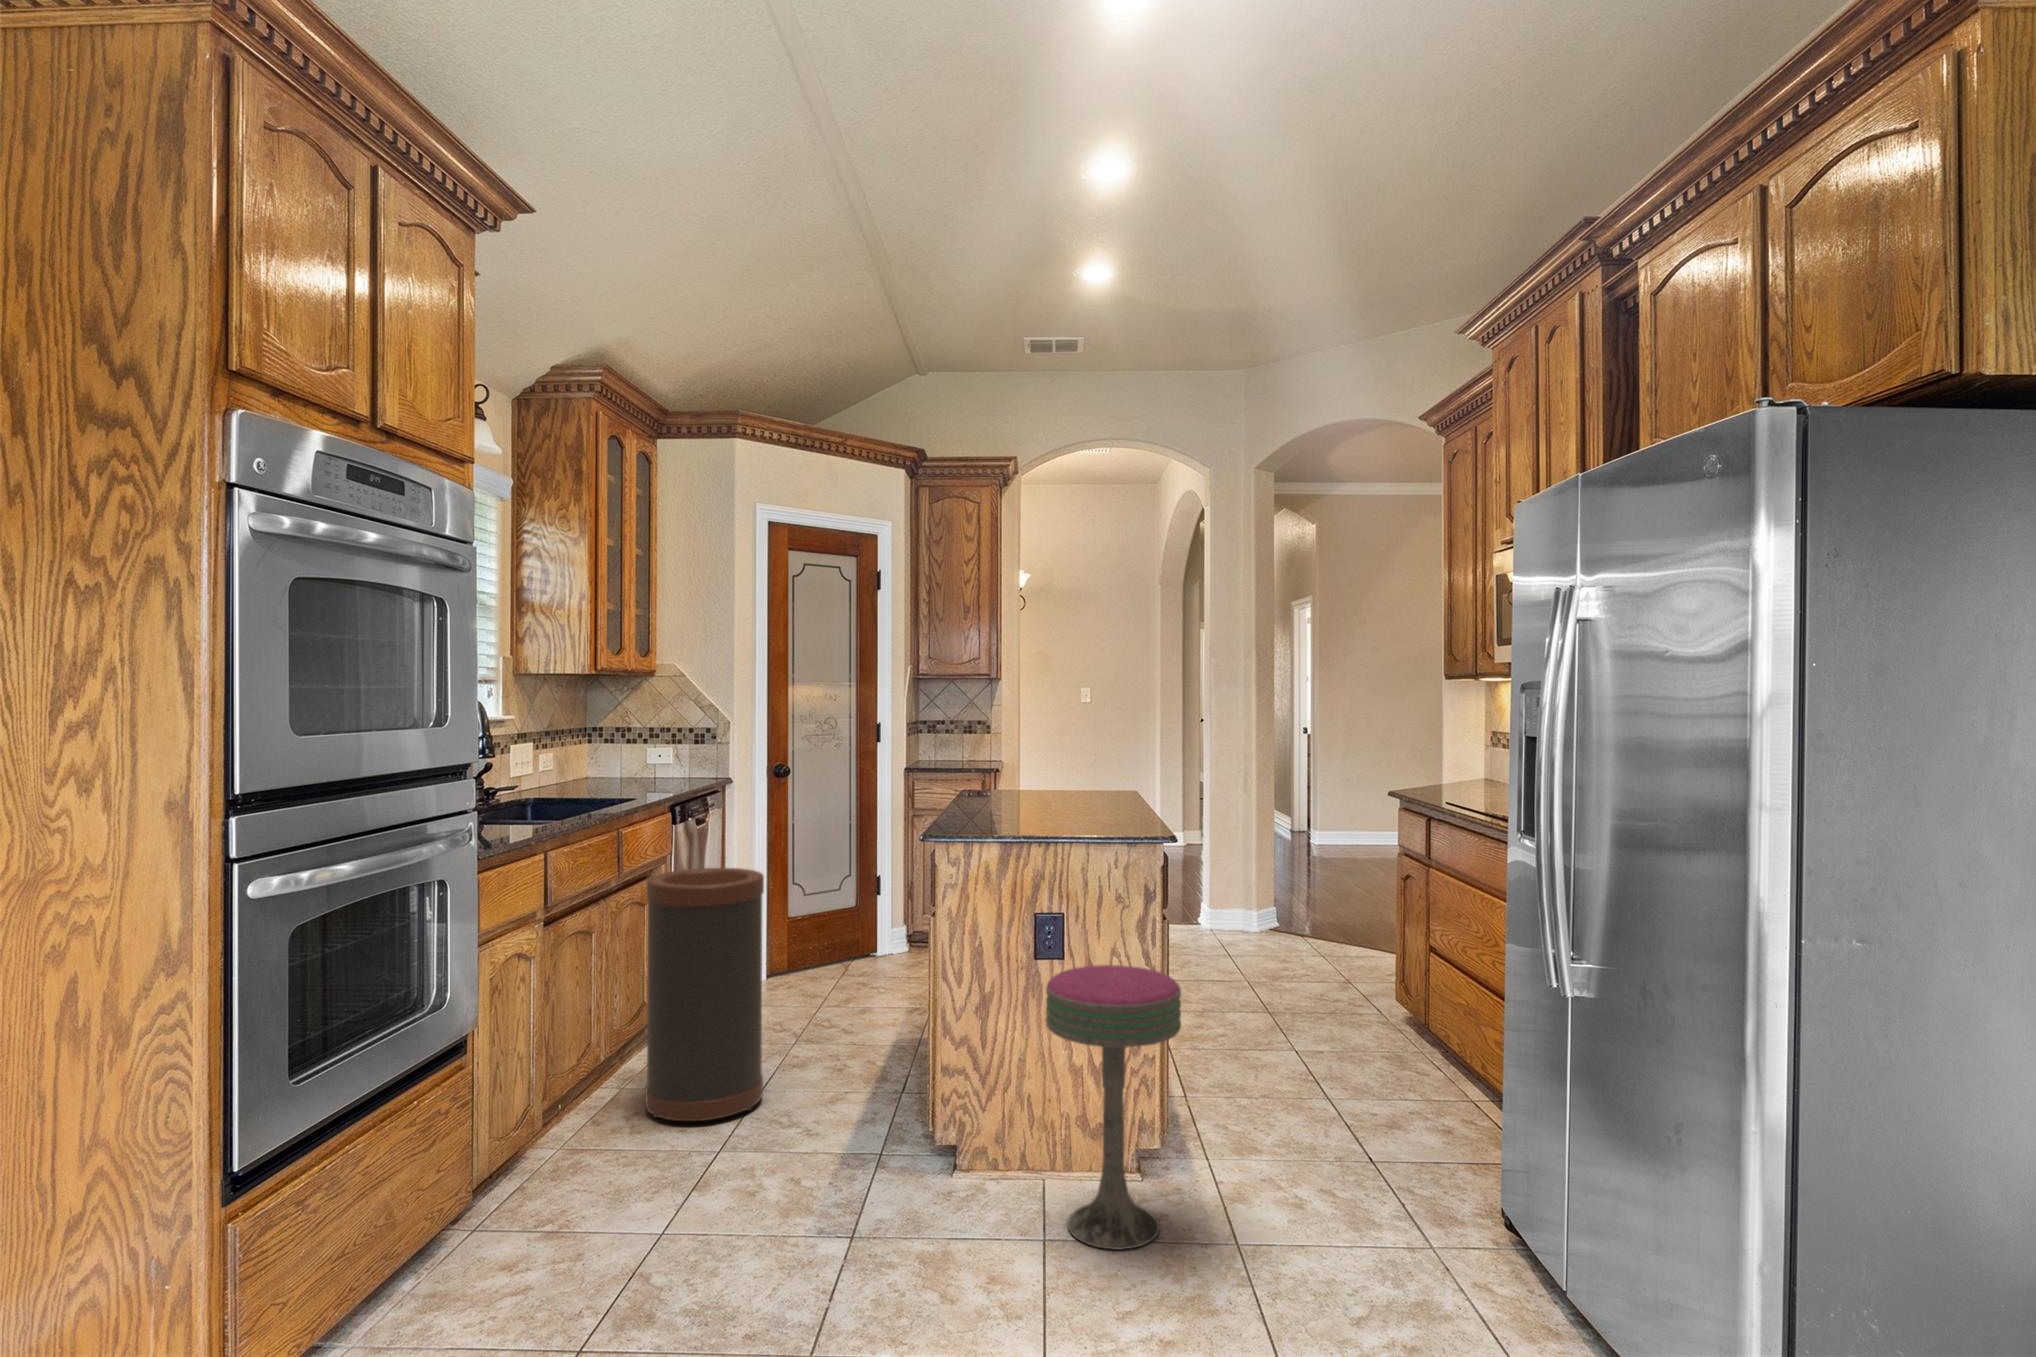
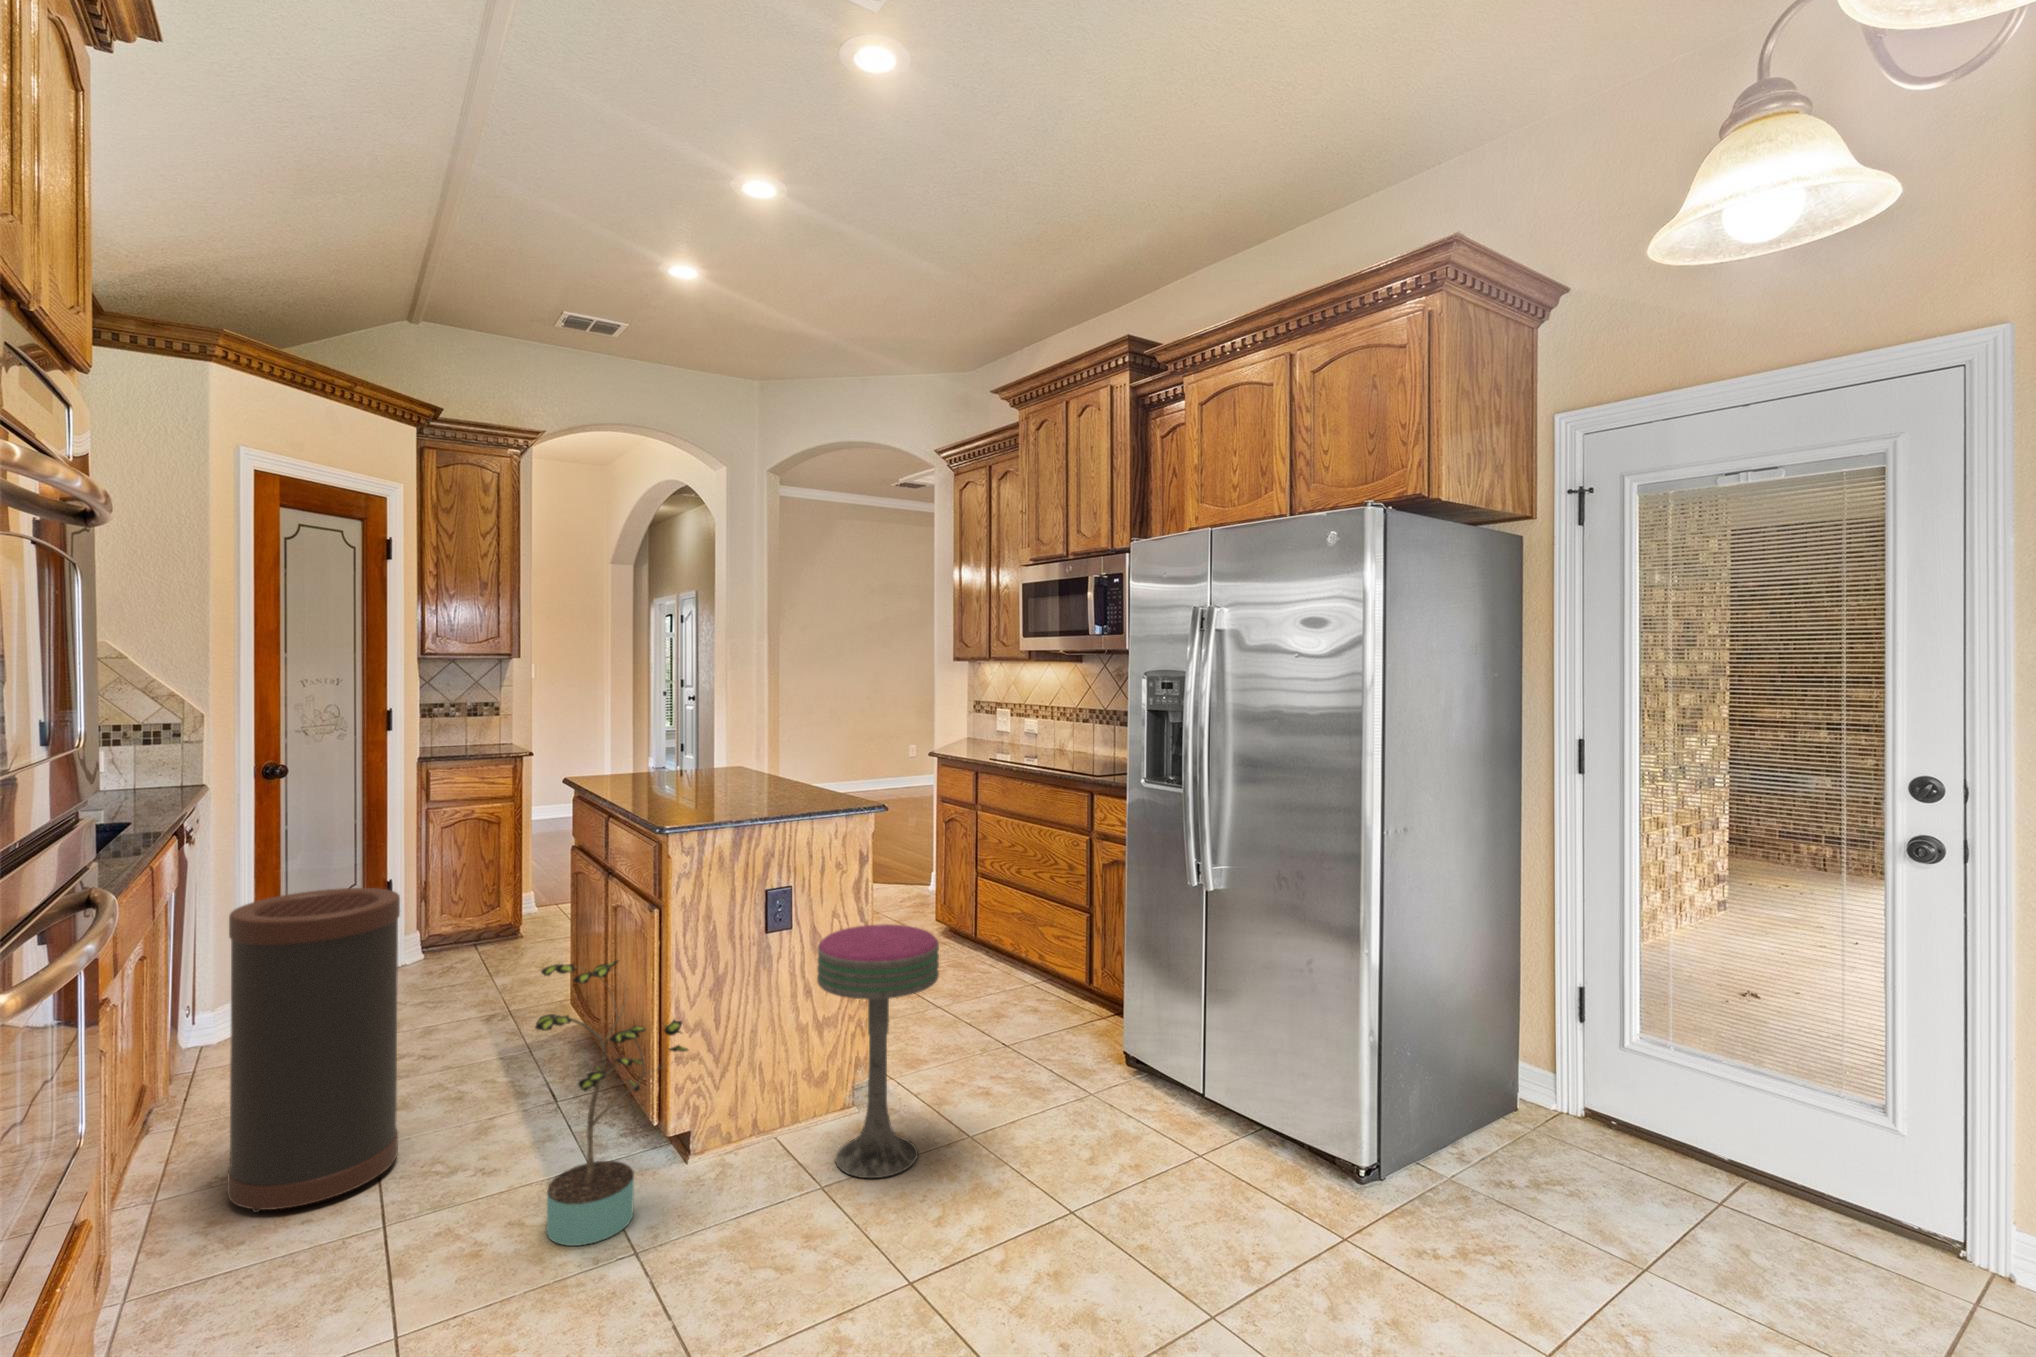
potted plant: none [771,952,920,1217] -> present [536,961,689,1246]

